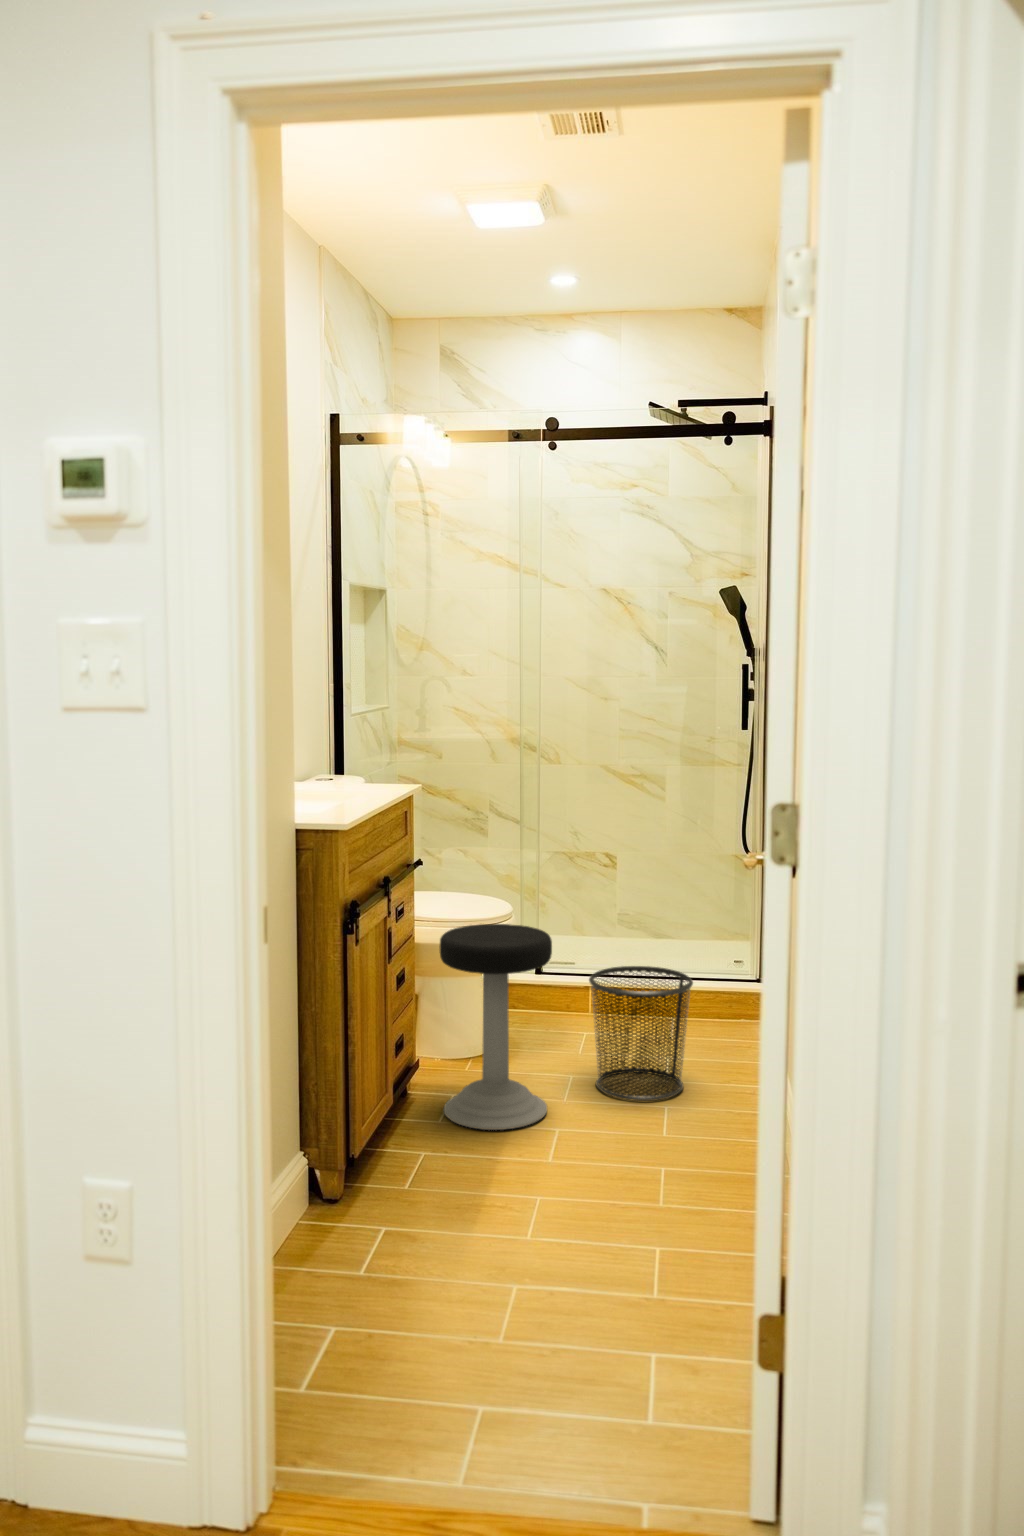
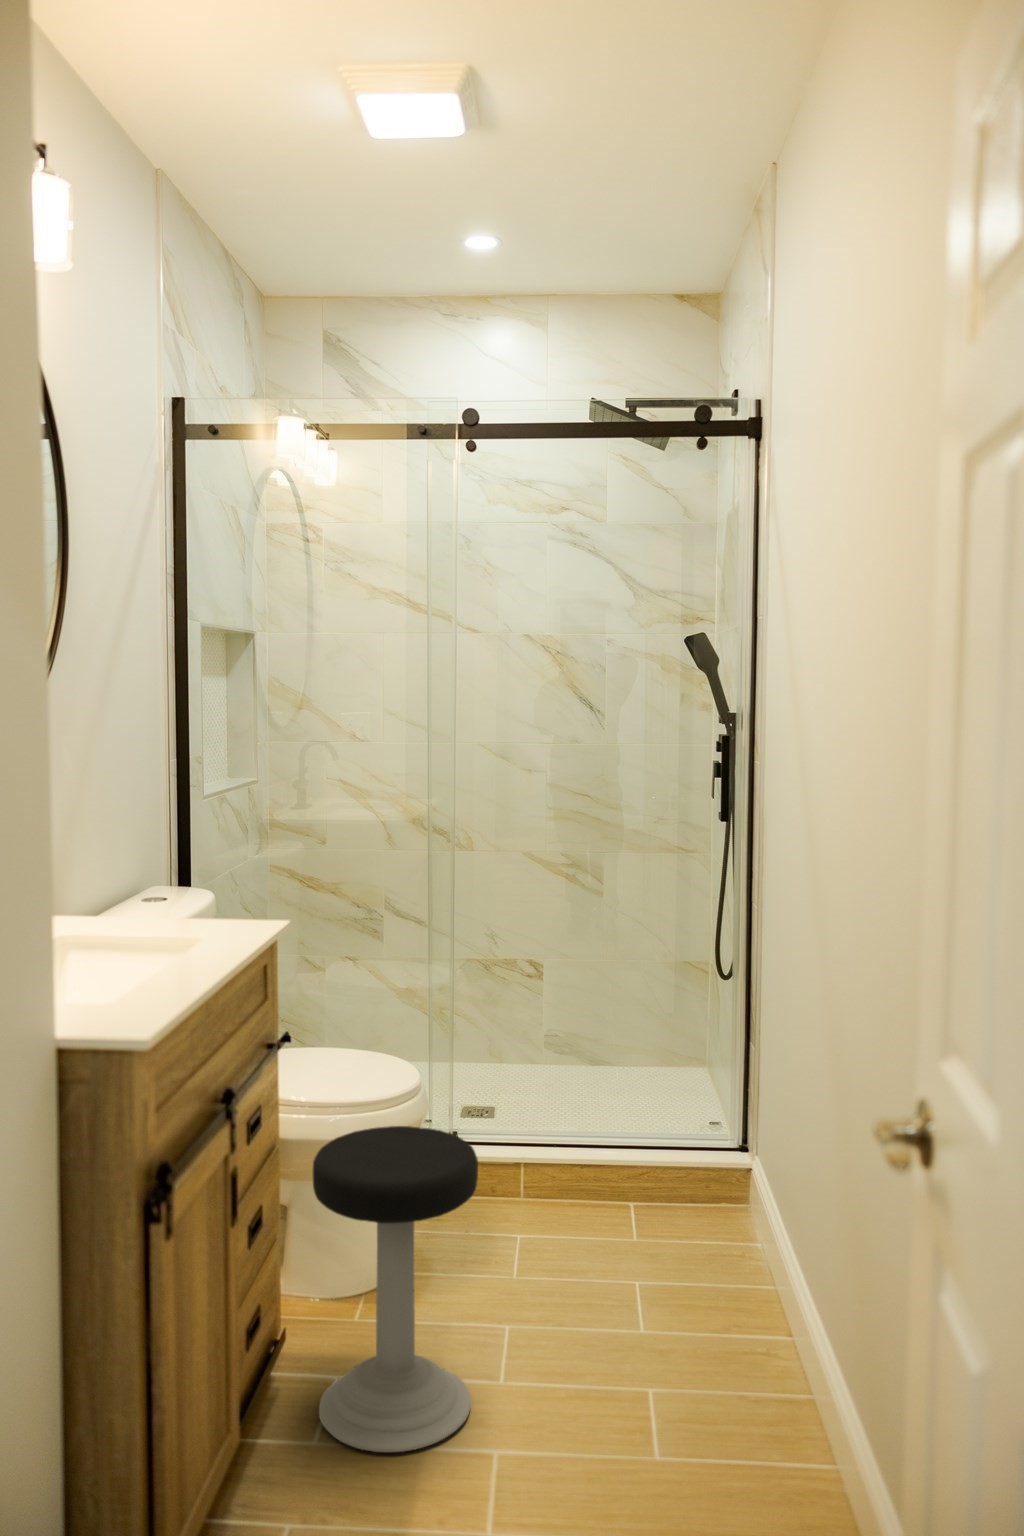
waste bin: present [589,966,693,1101] -> none [528,1167,676,1377]

